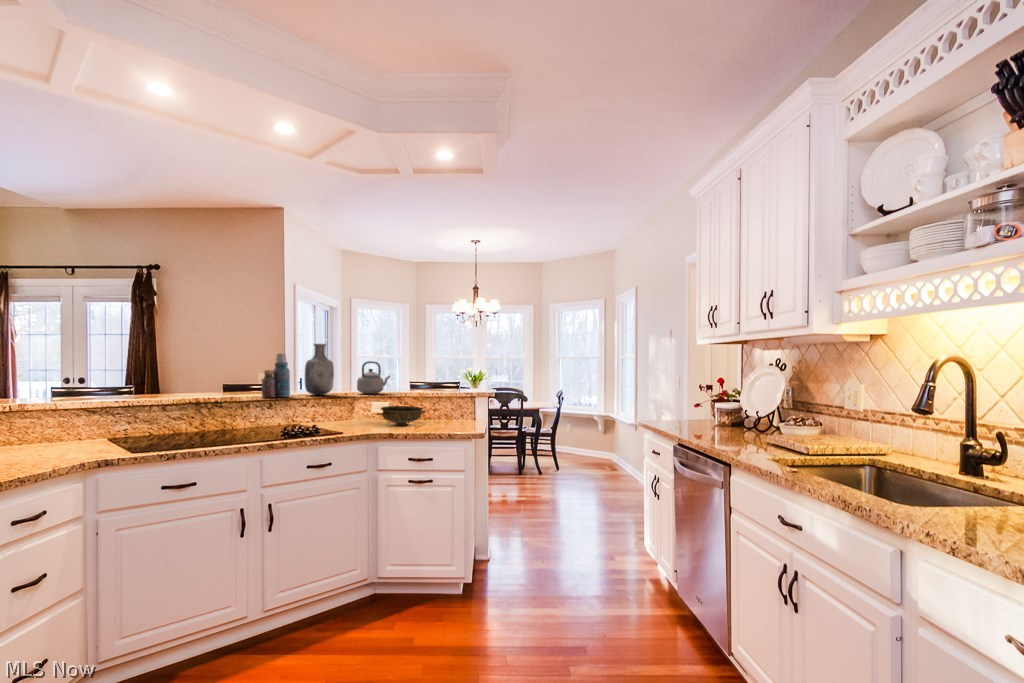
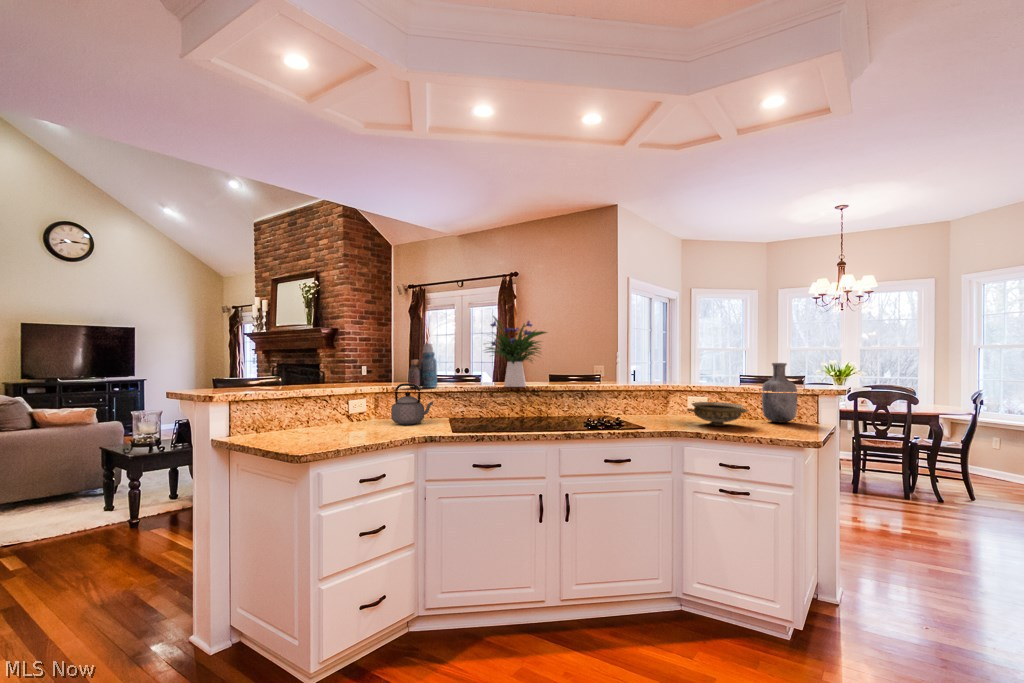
flower arrangement: none [150,320,235,400] -> present [487,316,547,387]
vase: present [305,344,334,395] -> present [762,363,797,423]
bottle: present [262,354,290,398] -> present [409,343,437,388]
teapot: present [357,361,390,394] -> present [391,383,433,425]

